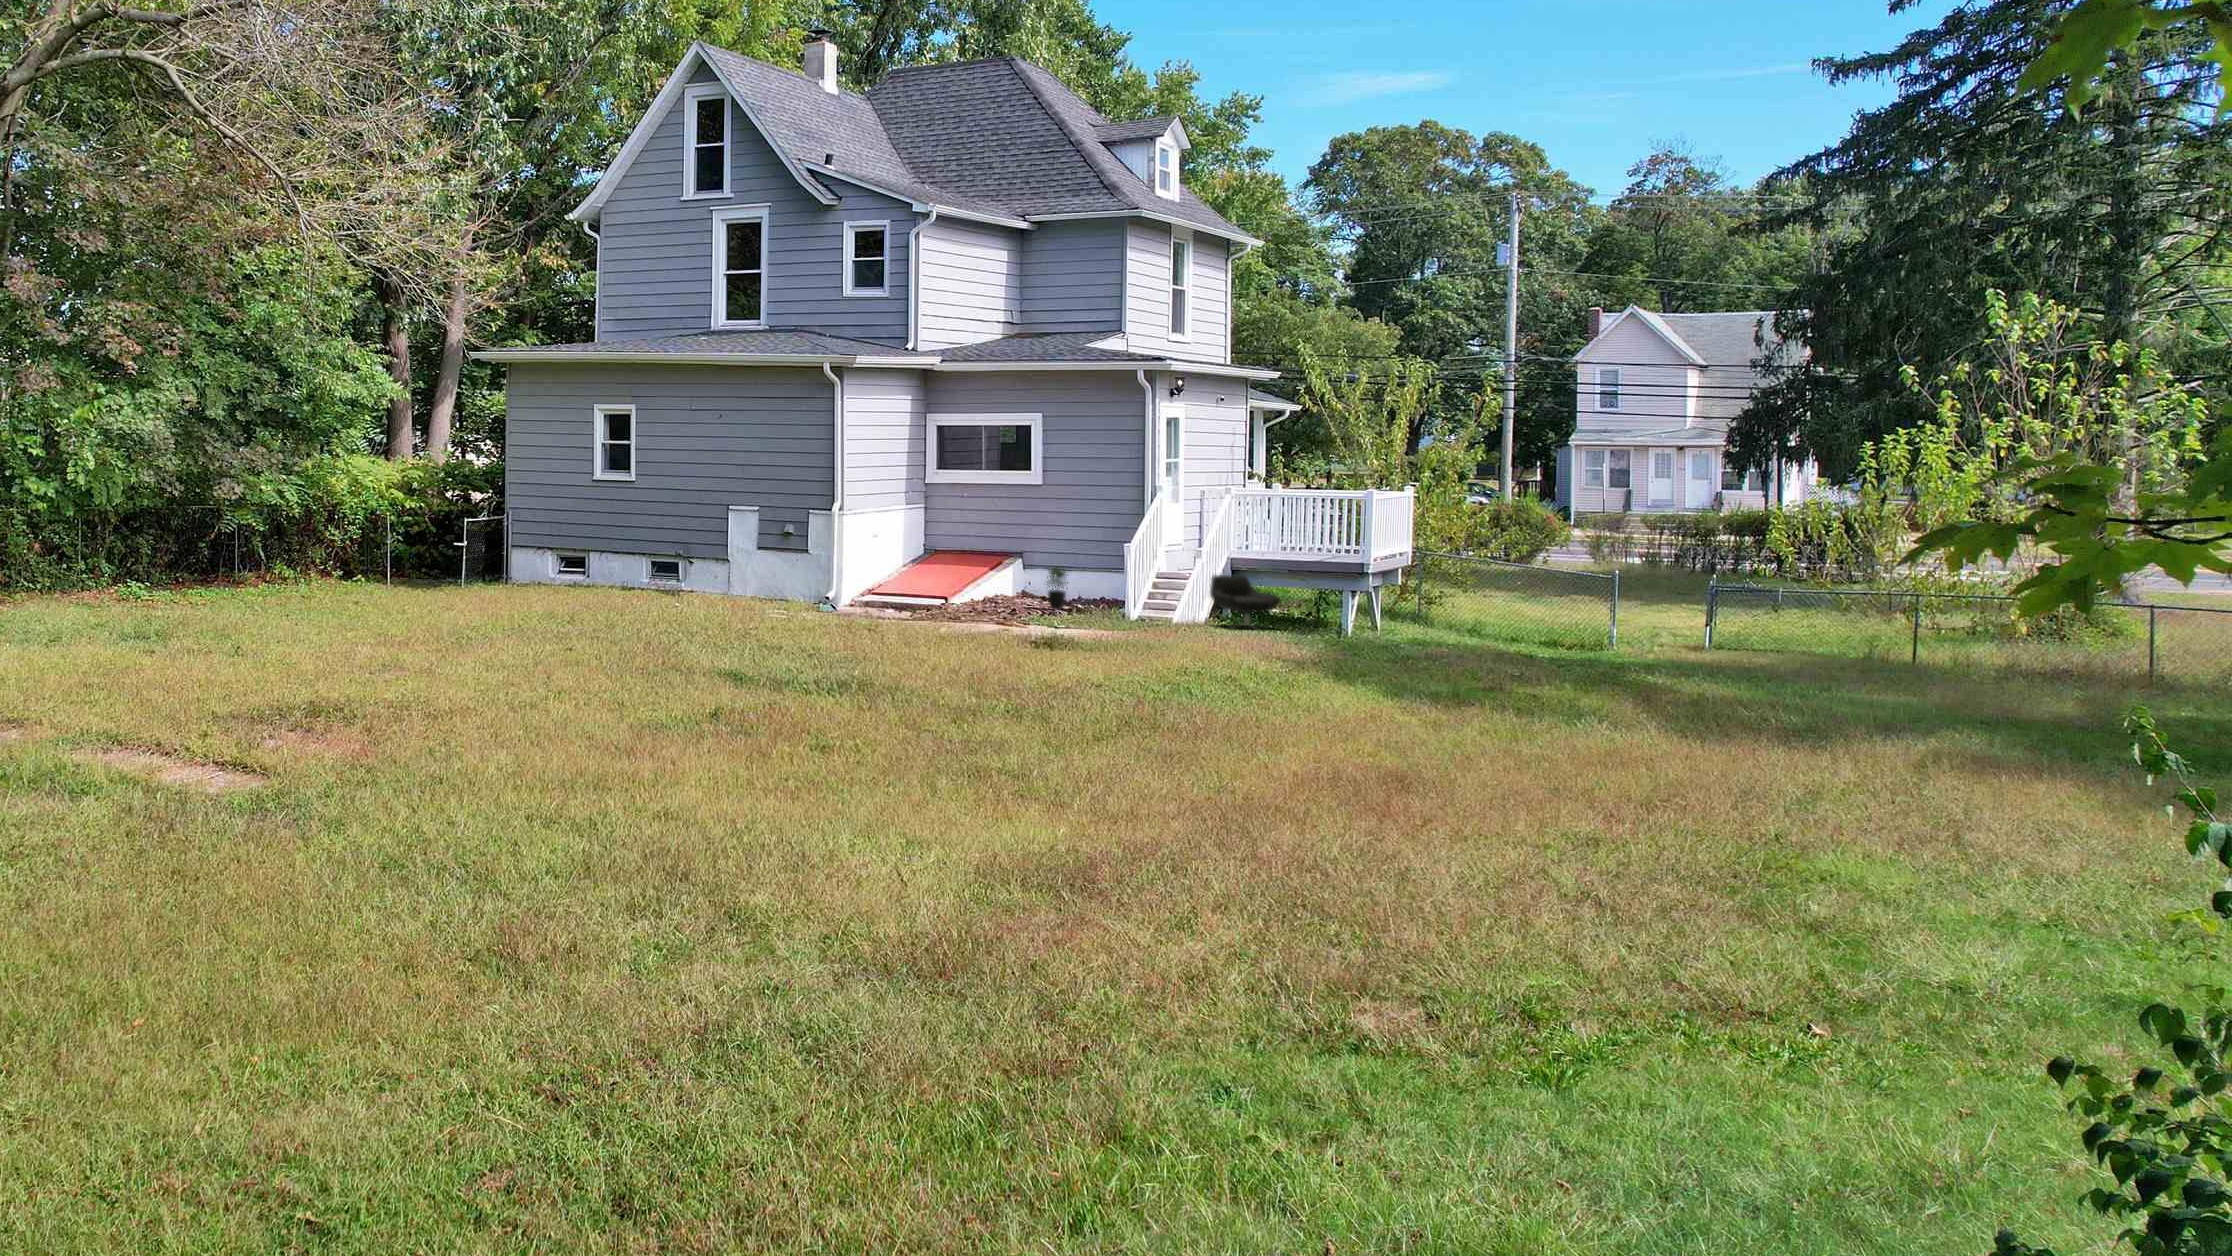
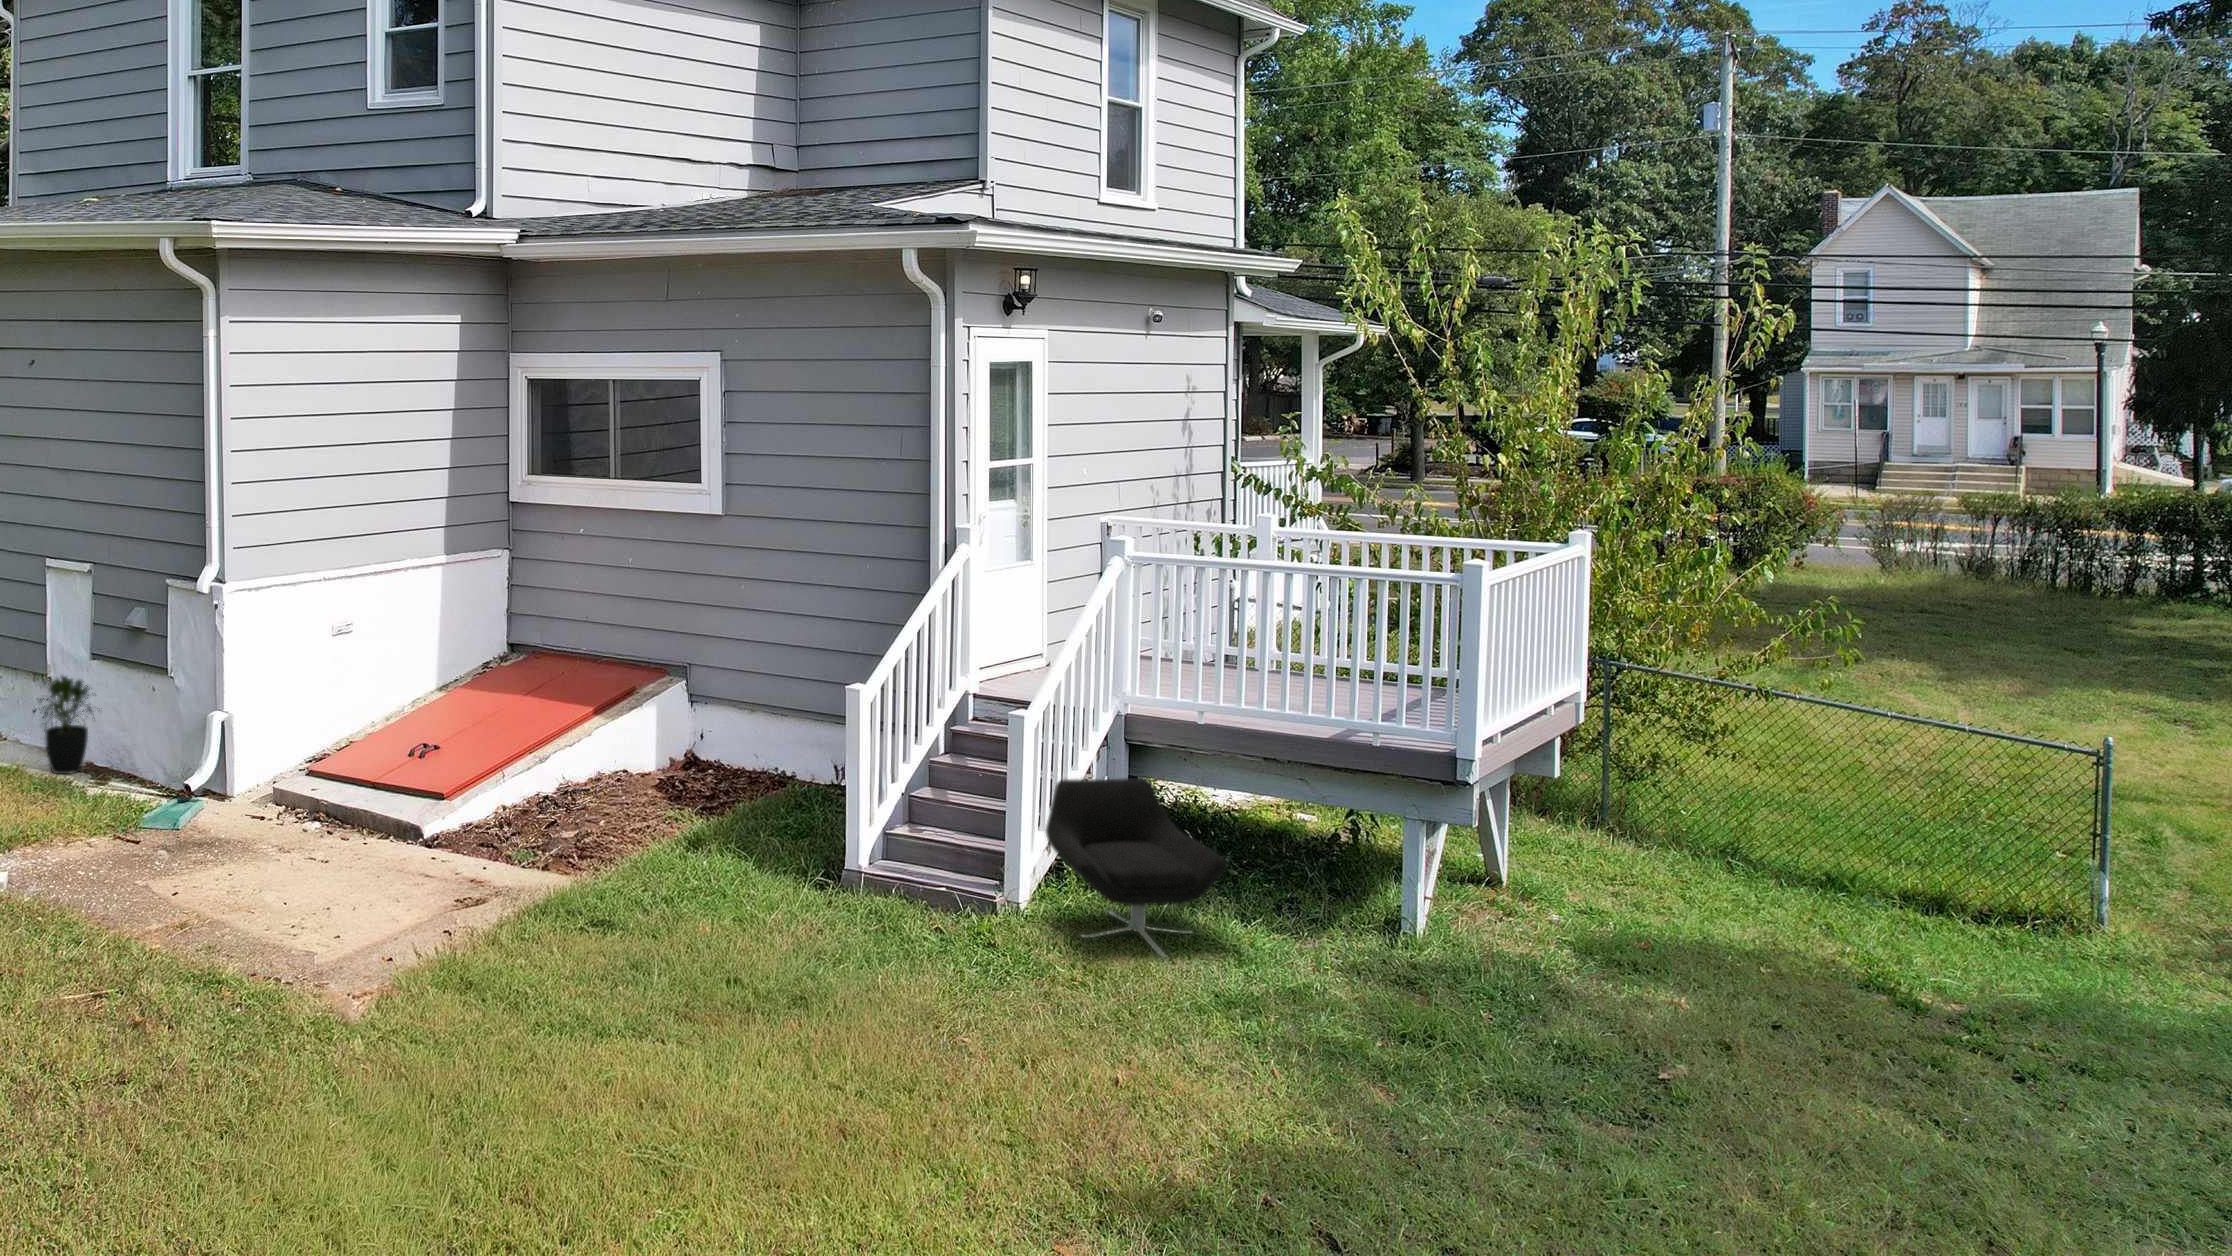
potted plant: present [1047,568,1068,610] -> present [37,675,100,774]

